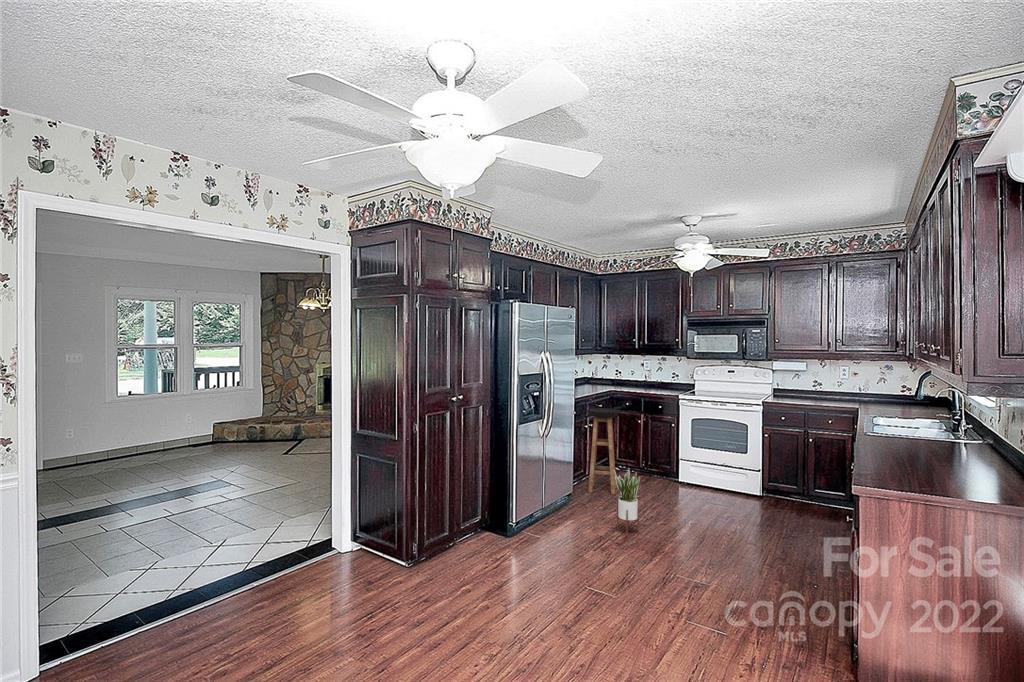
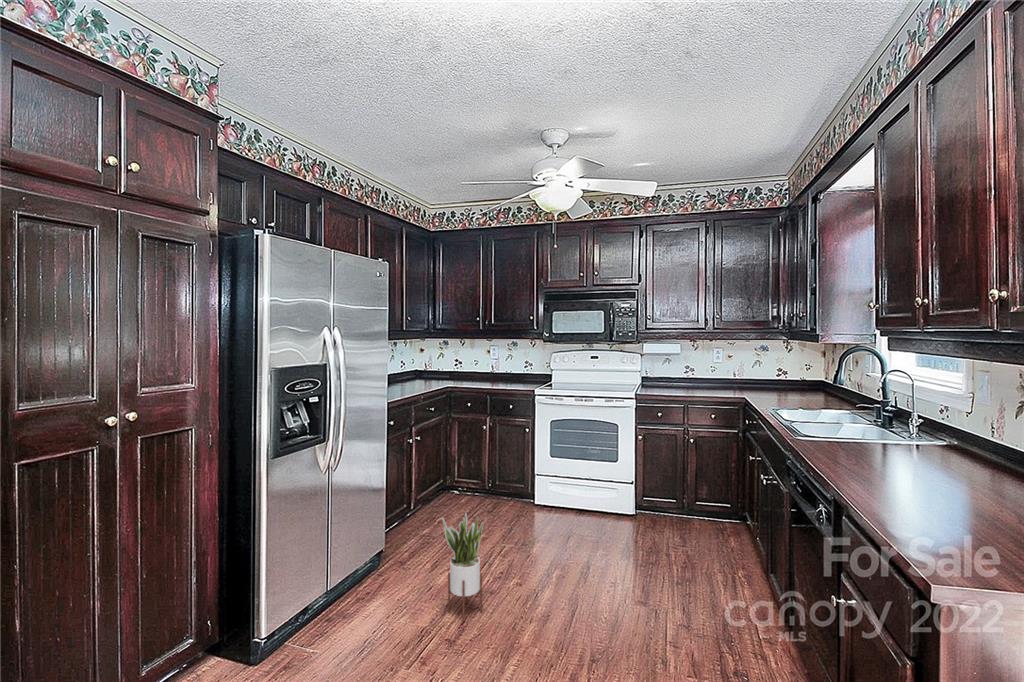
bar stool: present [588,408,618,495] -> none [412,413,454,536]

